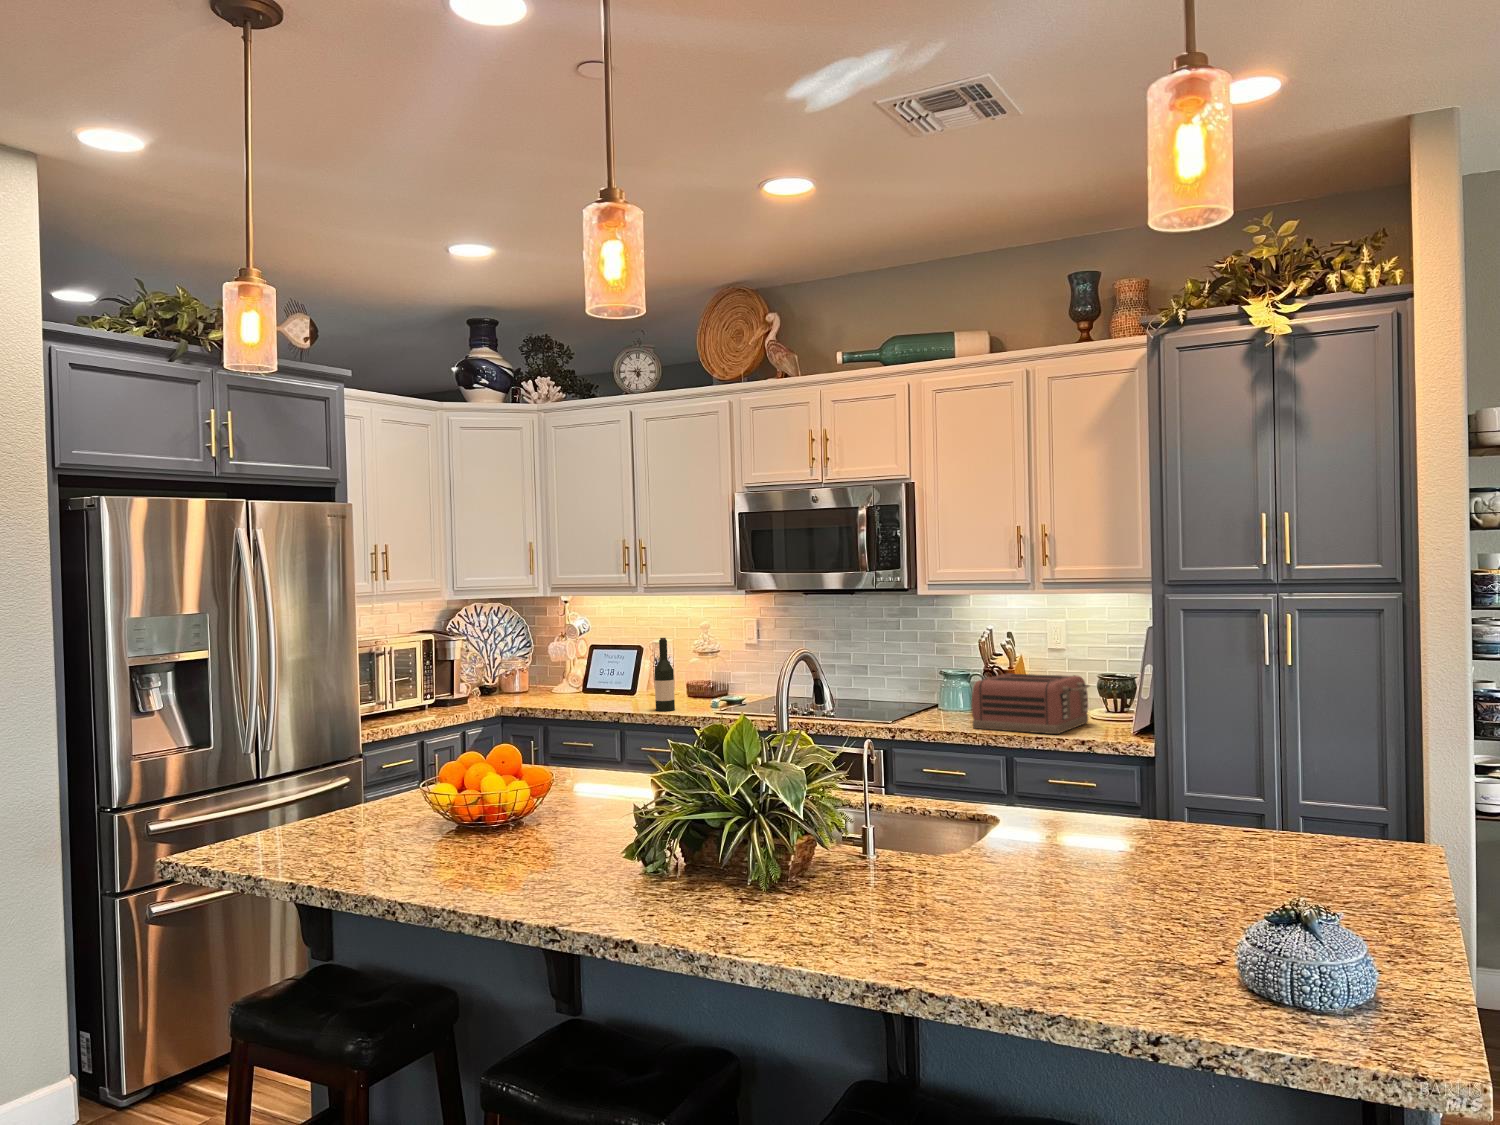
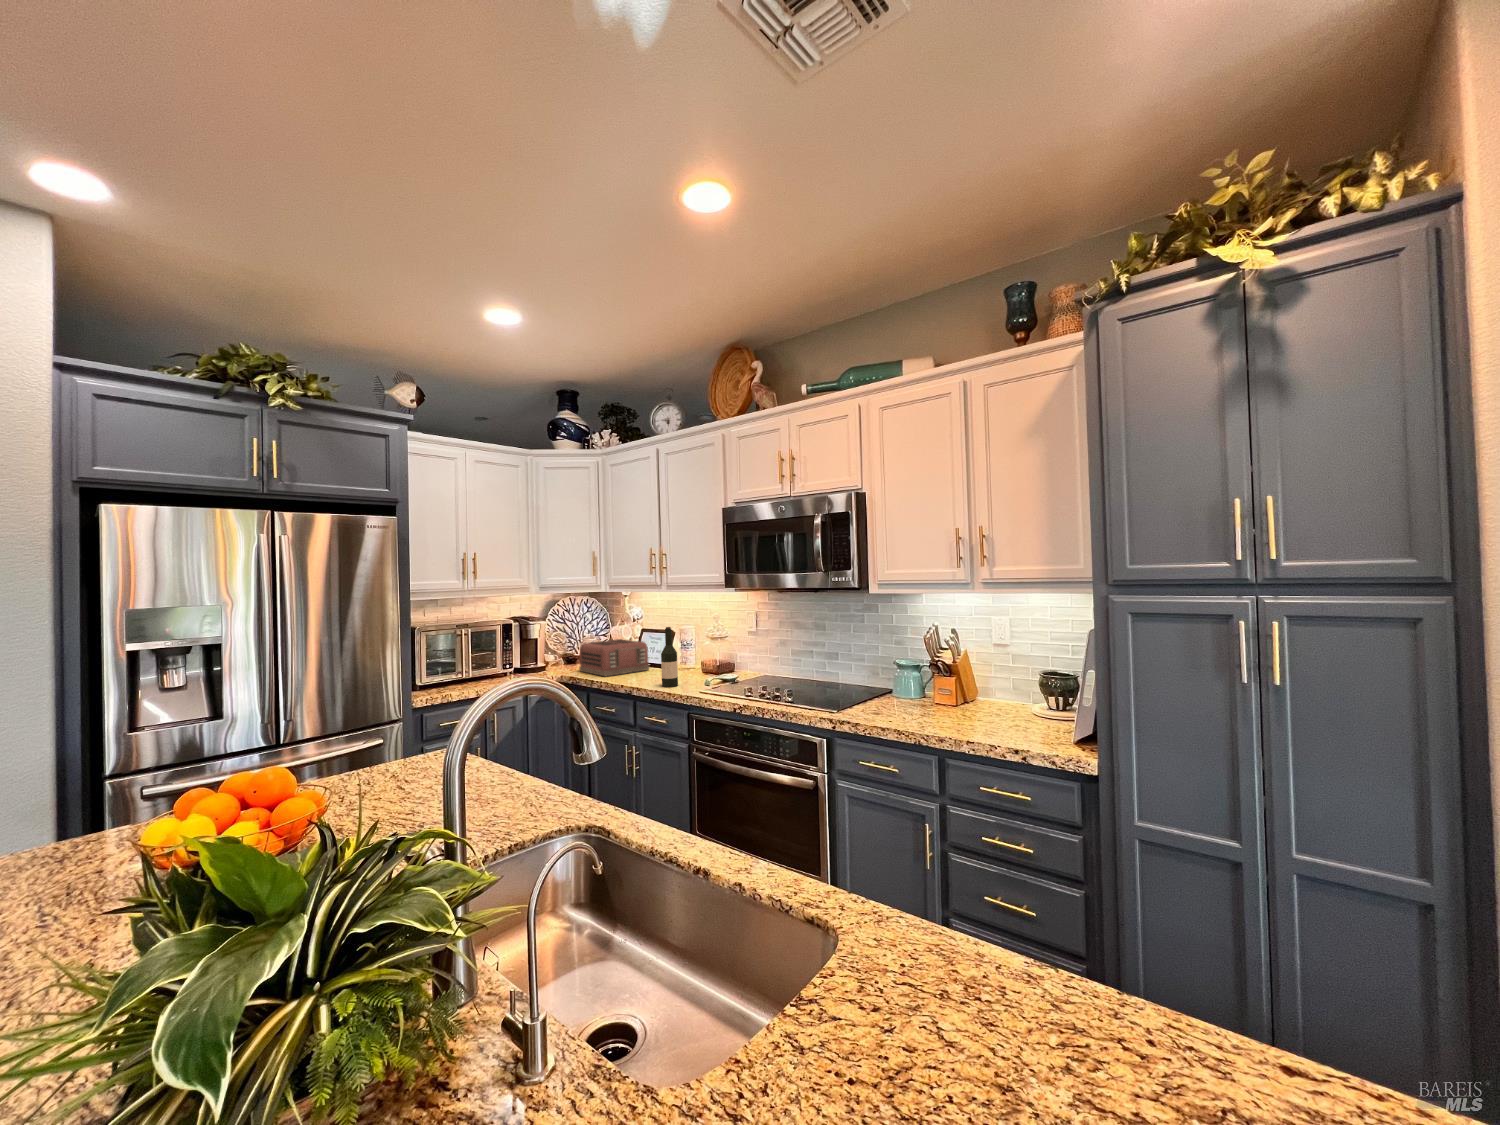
toaster: present [972,673,1090,734] -> present [579,639,649,676]

